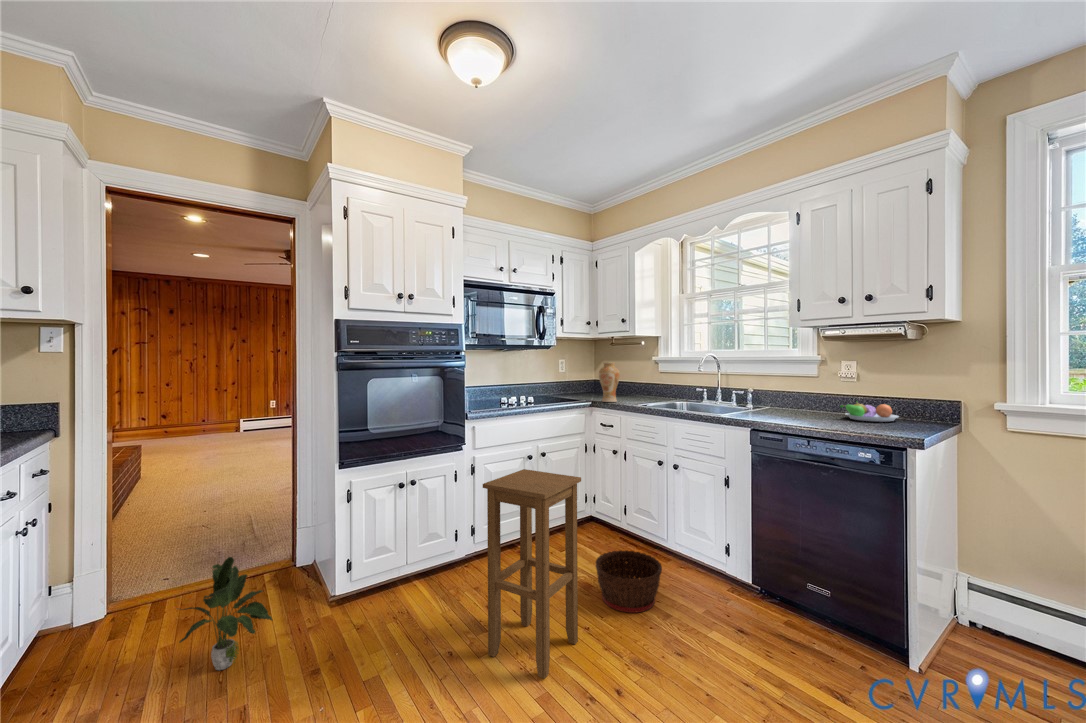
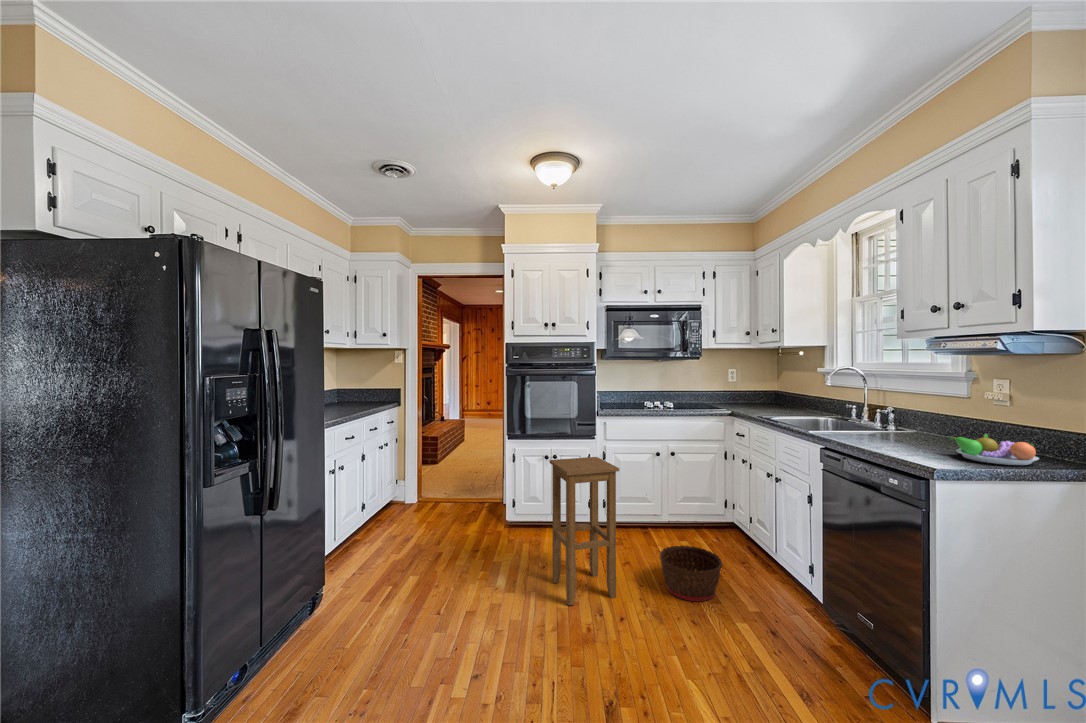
vase: present [599,362,620,402] -> none [742,373,765,413]
potted plant: present [180,557,272,670] -> none [415,479,461,539]

